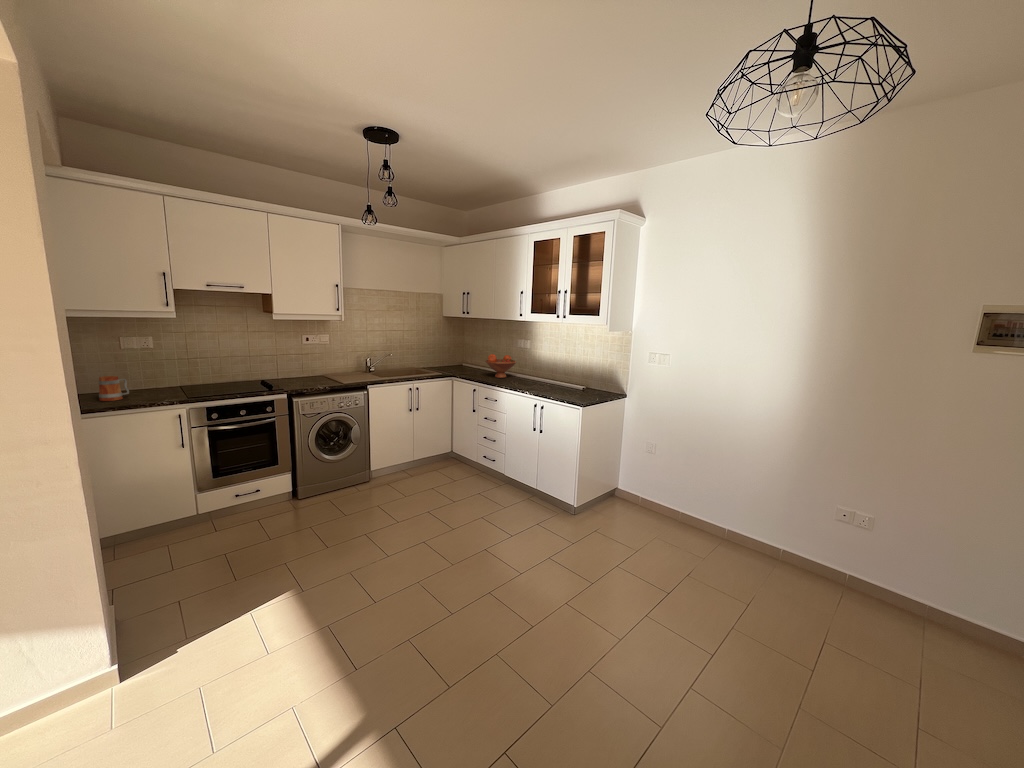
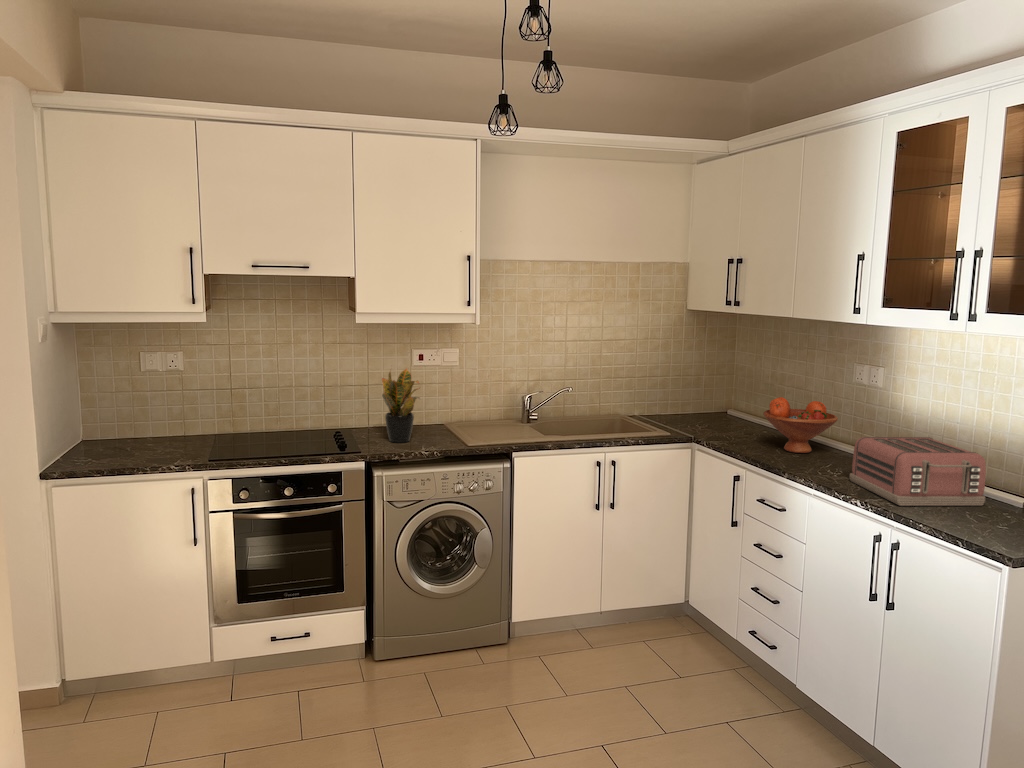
potted plant: none [286,341,318,384] -> present [382,368,420,443]
toaster: none [522,366,571,392] -> present [850,437,986,506]
mug: present [99,376,129,401] -> none [91,416,133,458]

